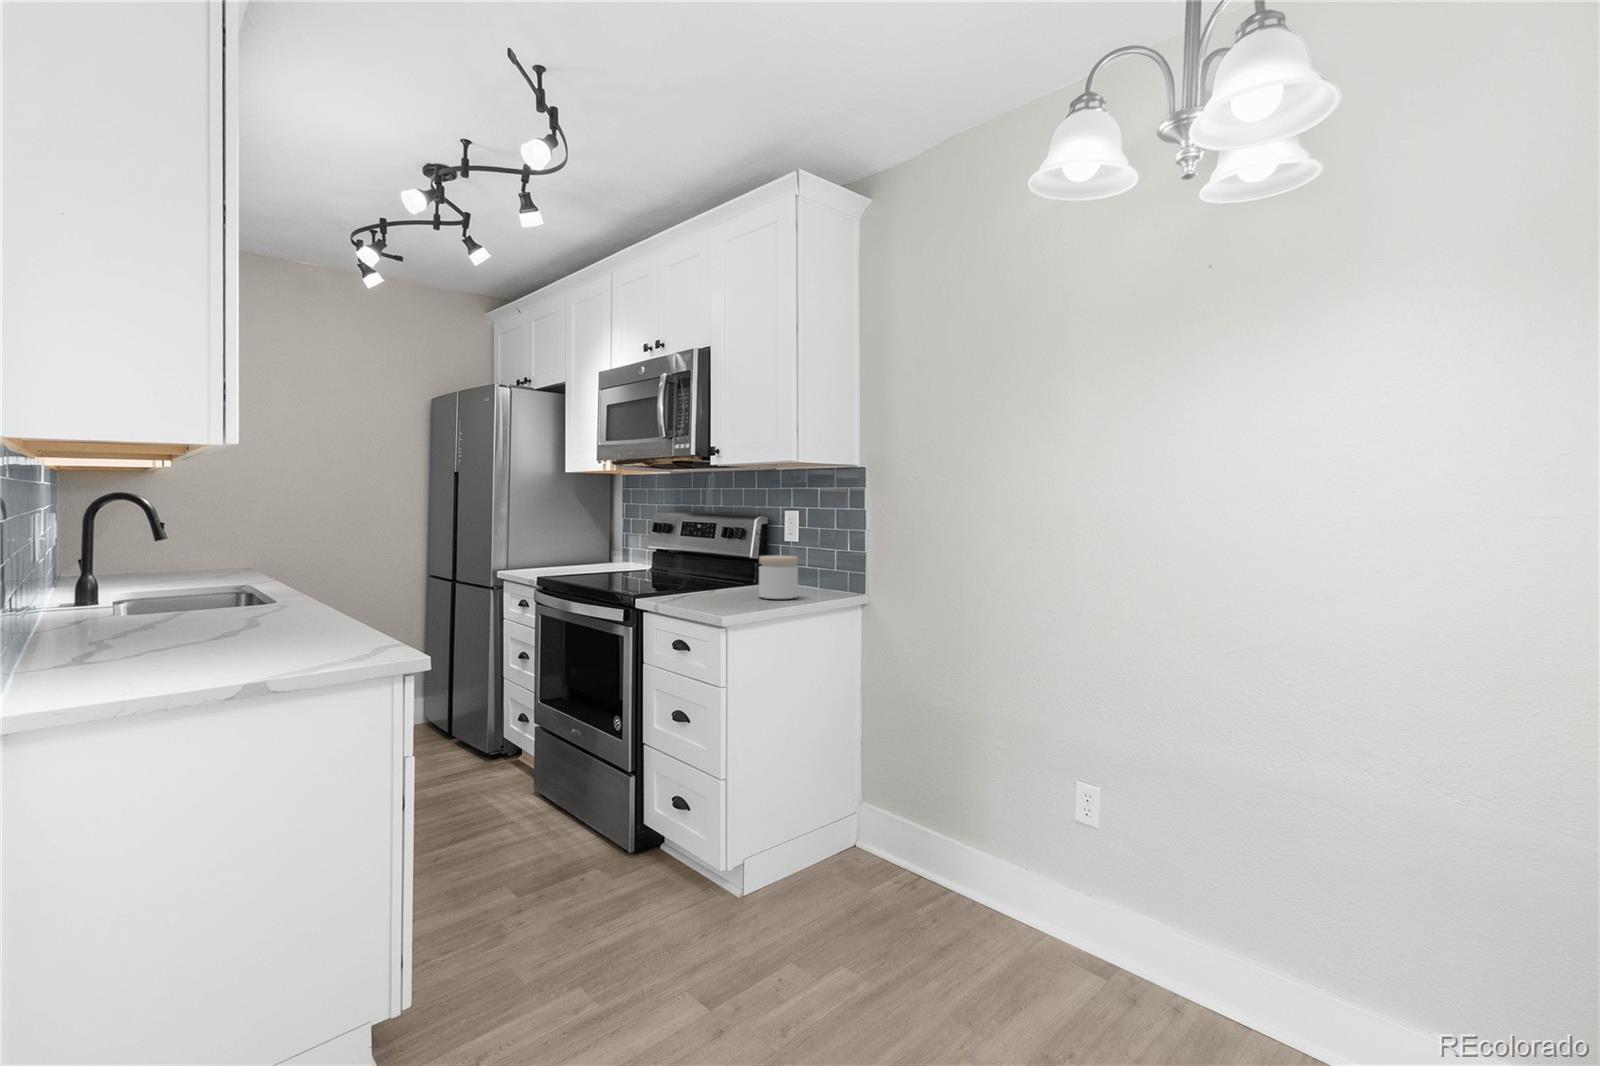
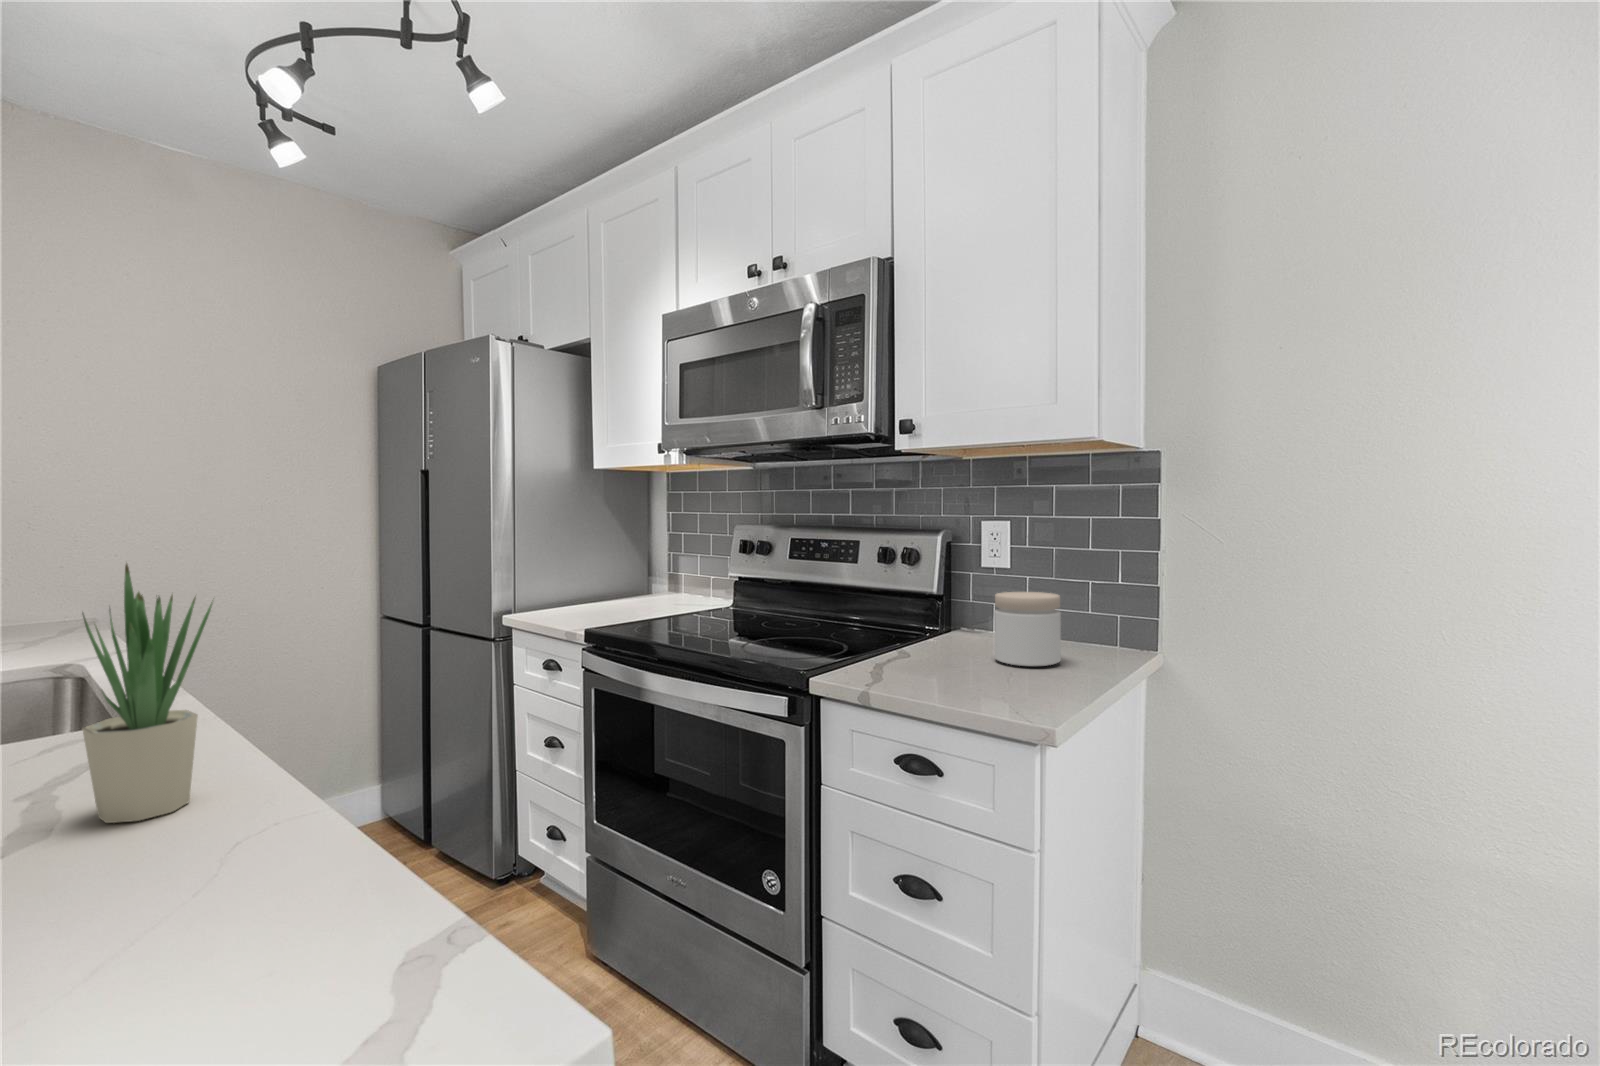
potted plant: none [255,511,307,616] -> present [82,564,212,823]

